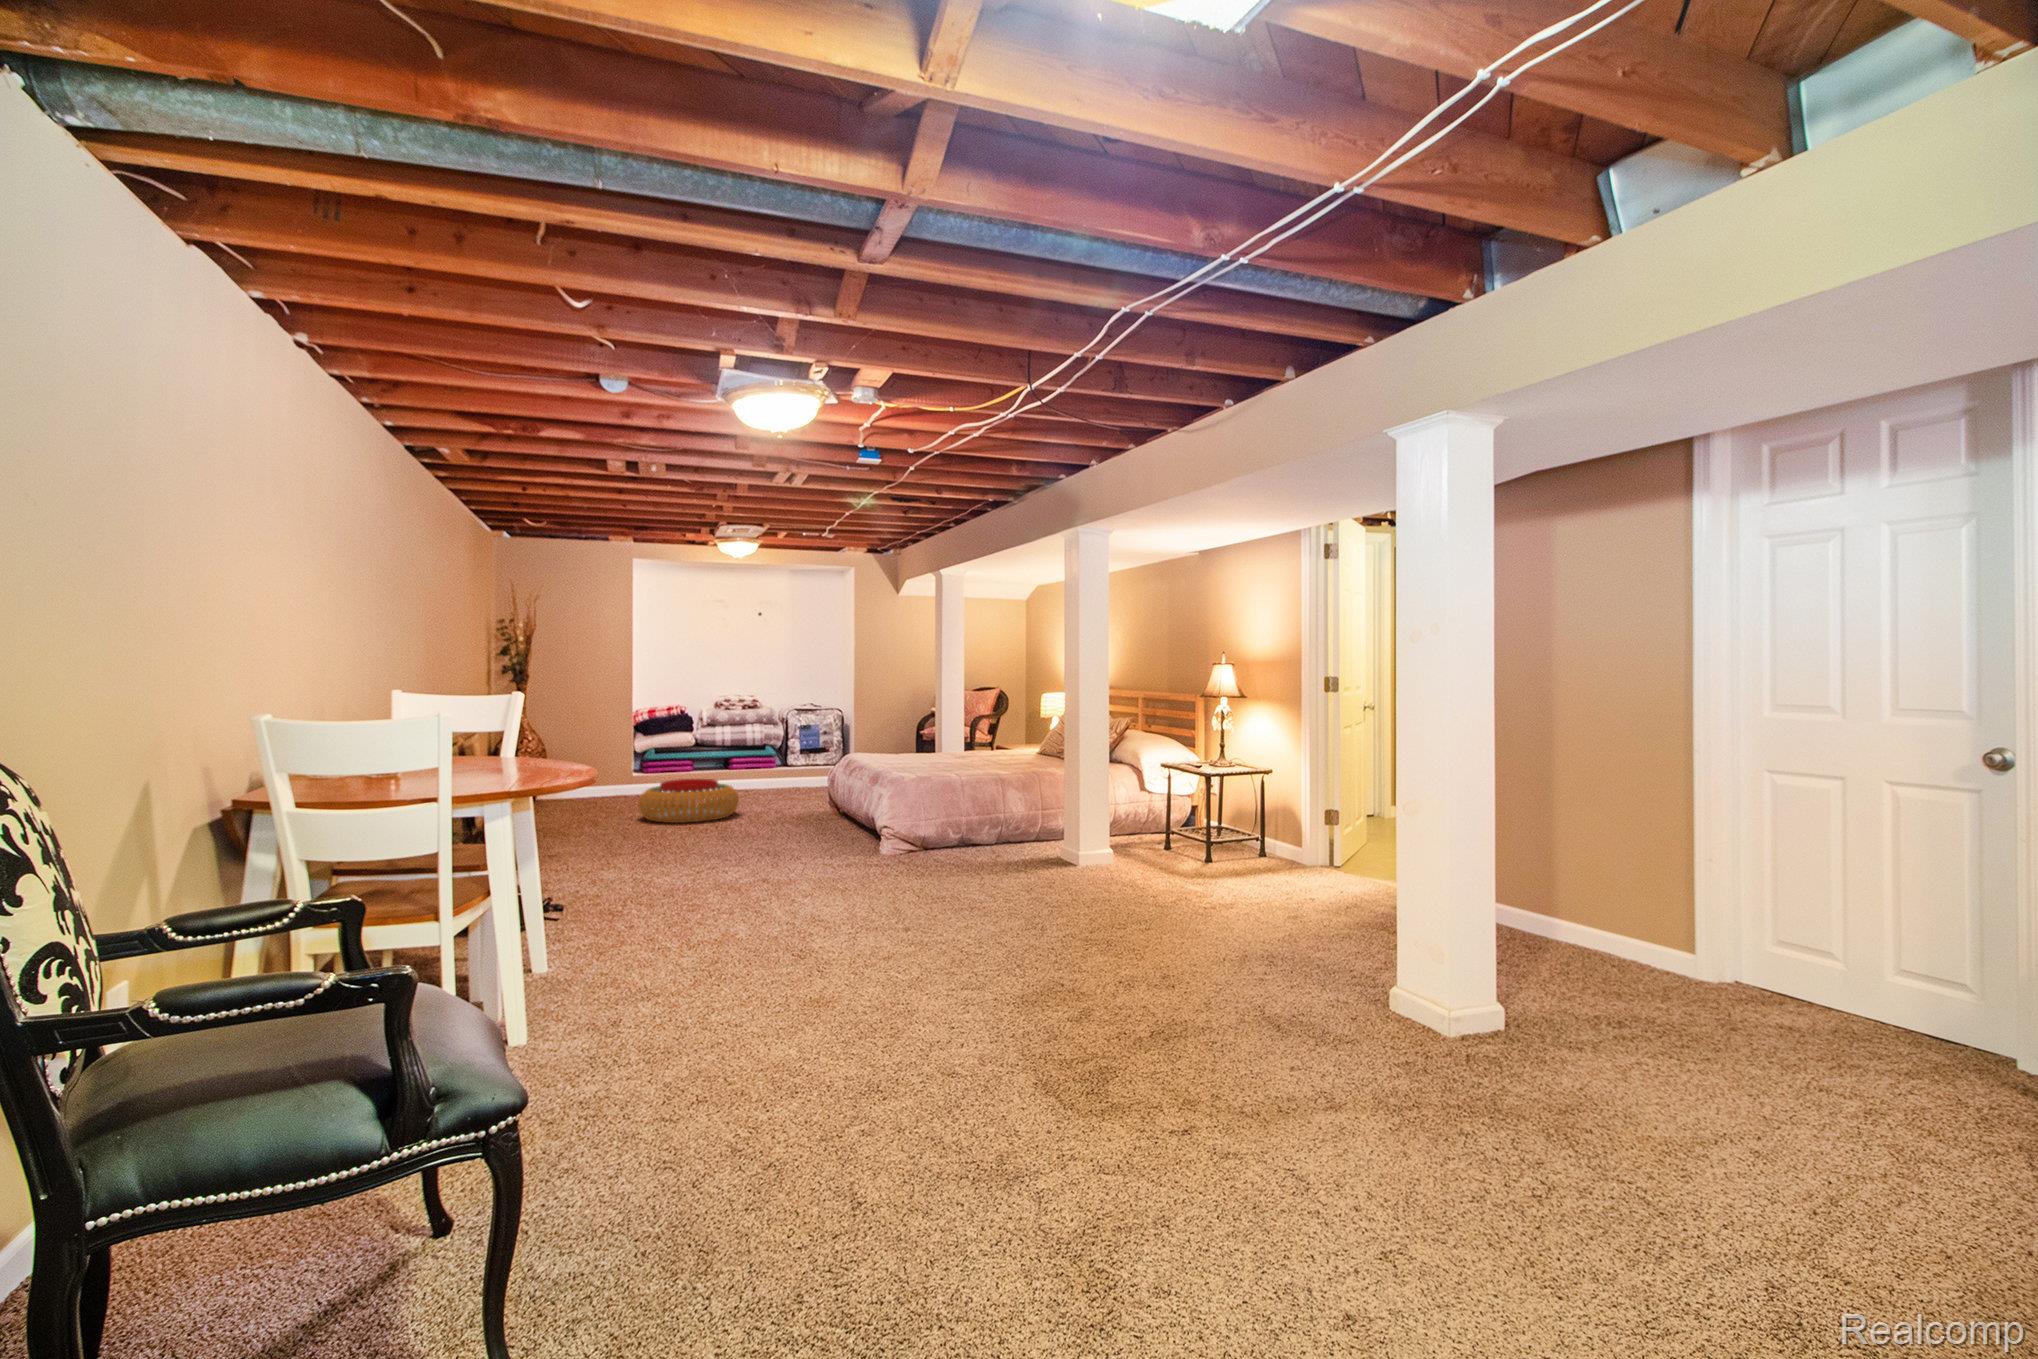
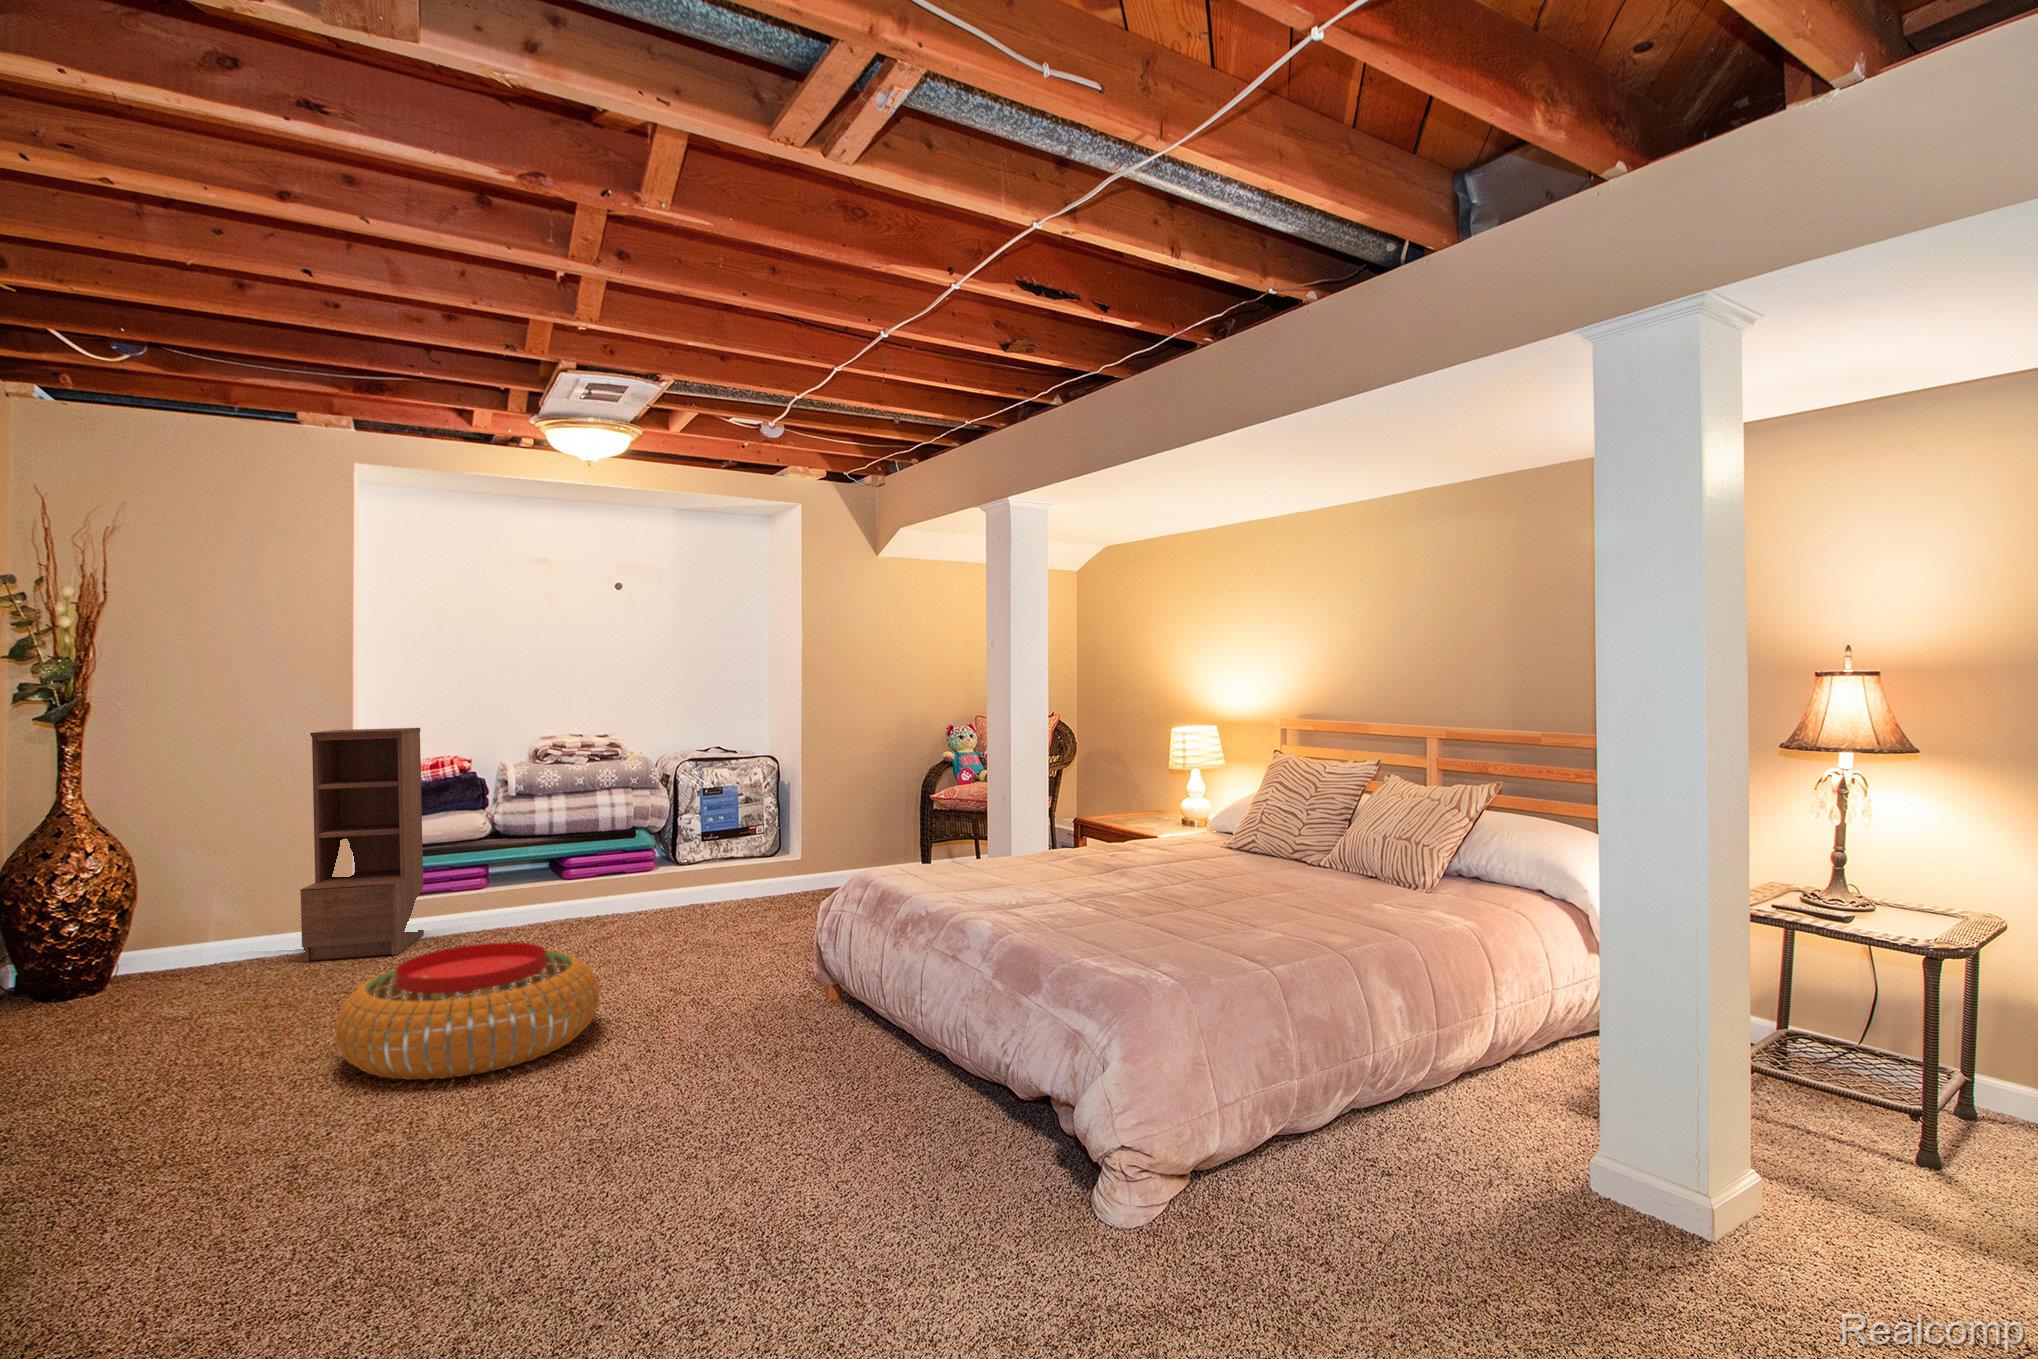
bookshelf: none [612,689,664,796] -> present [300,728,424,962]

